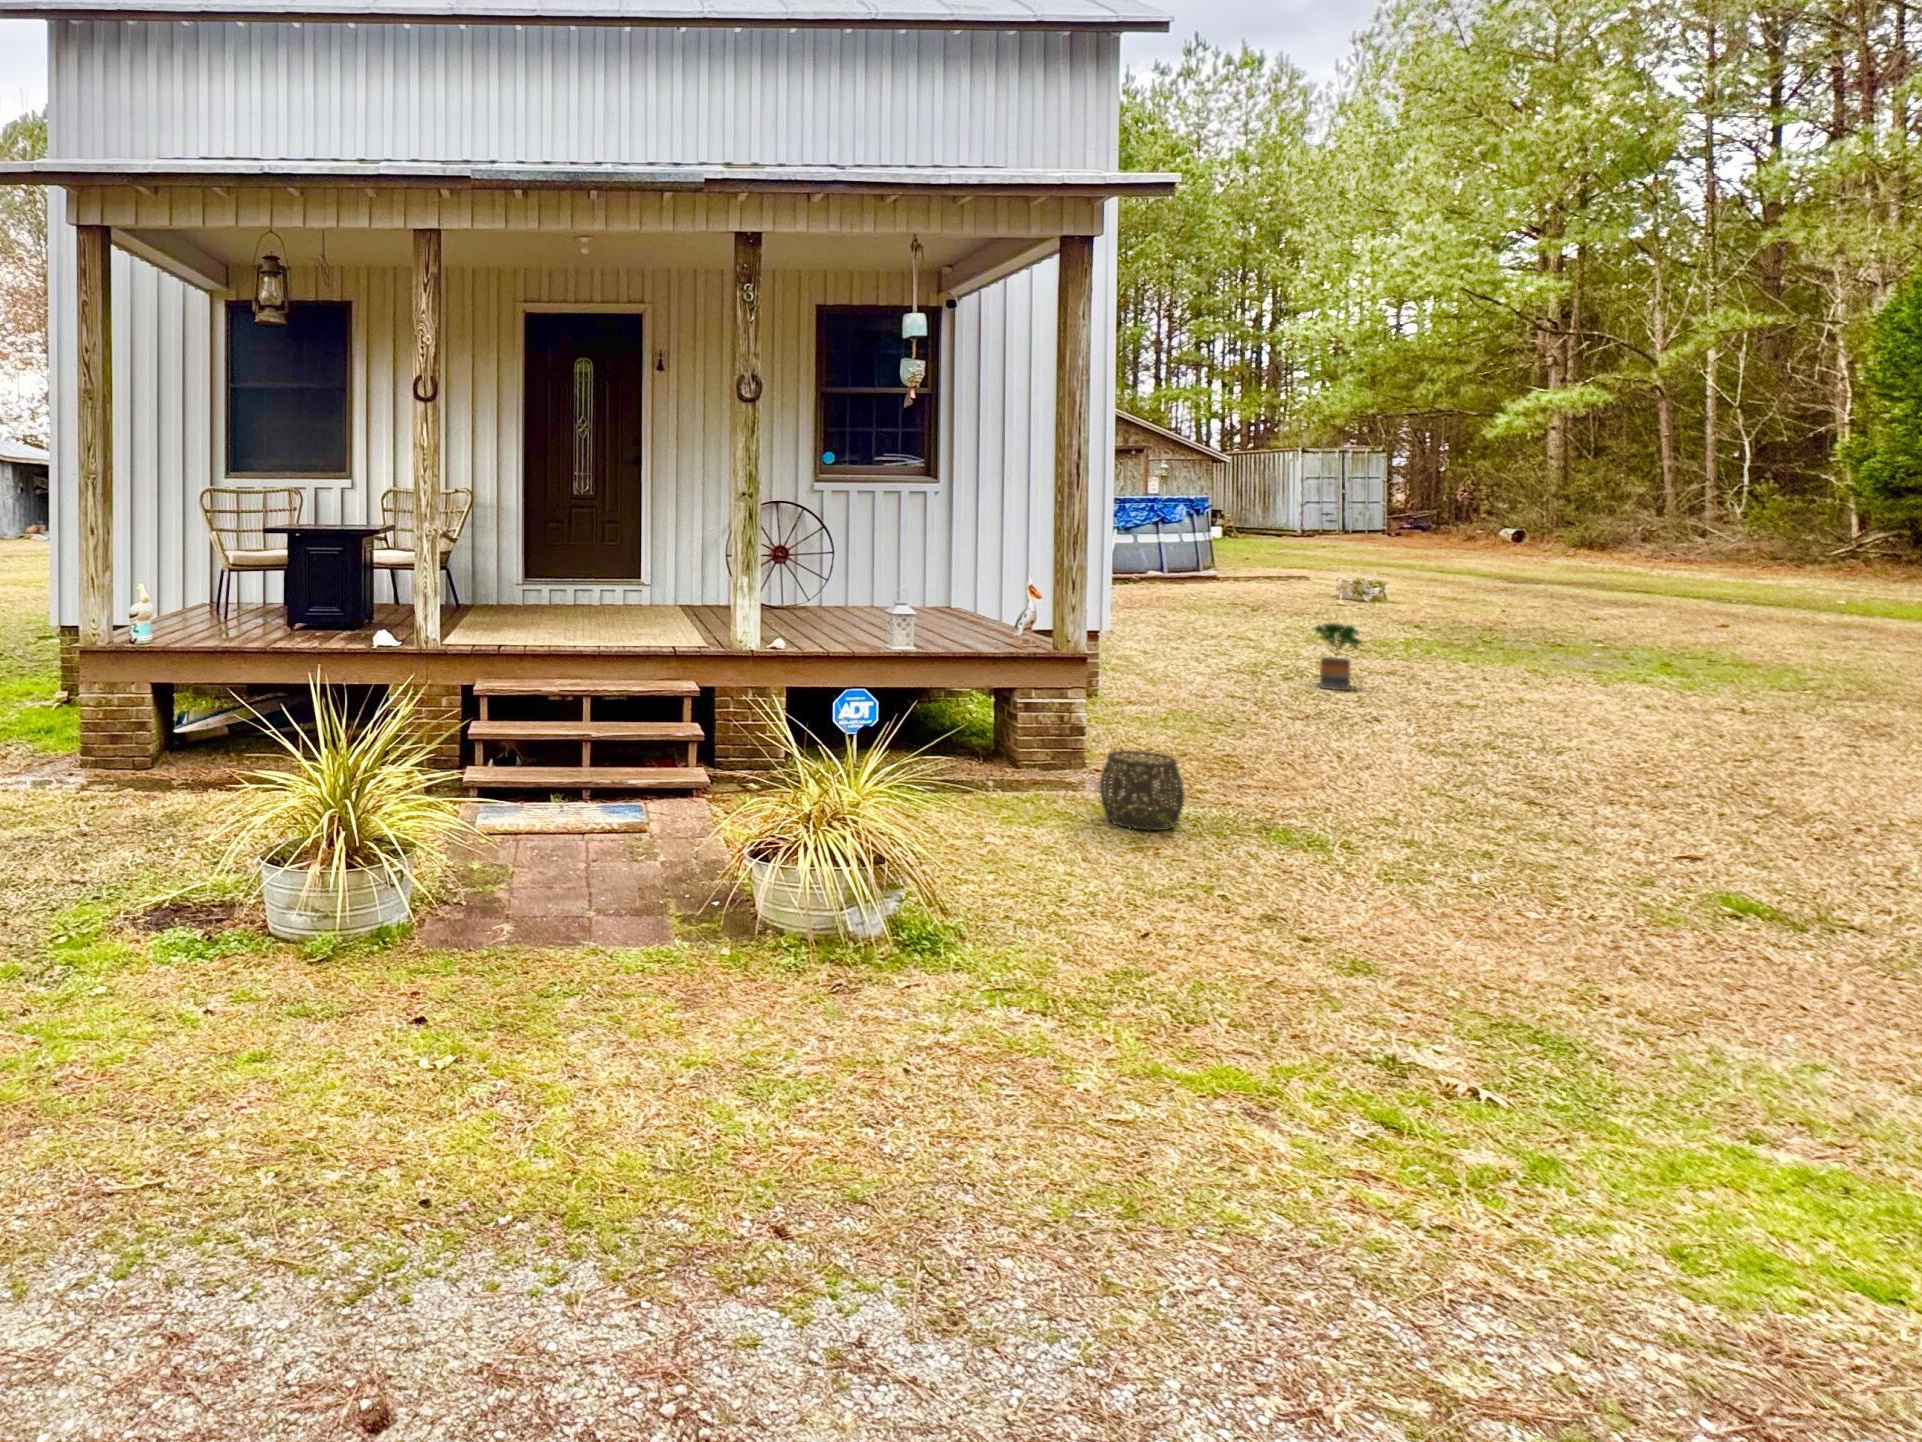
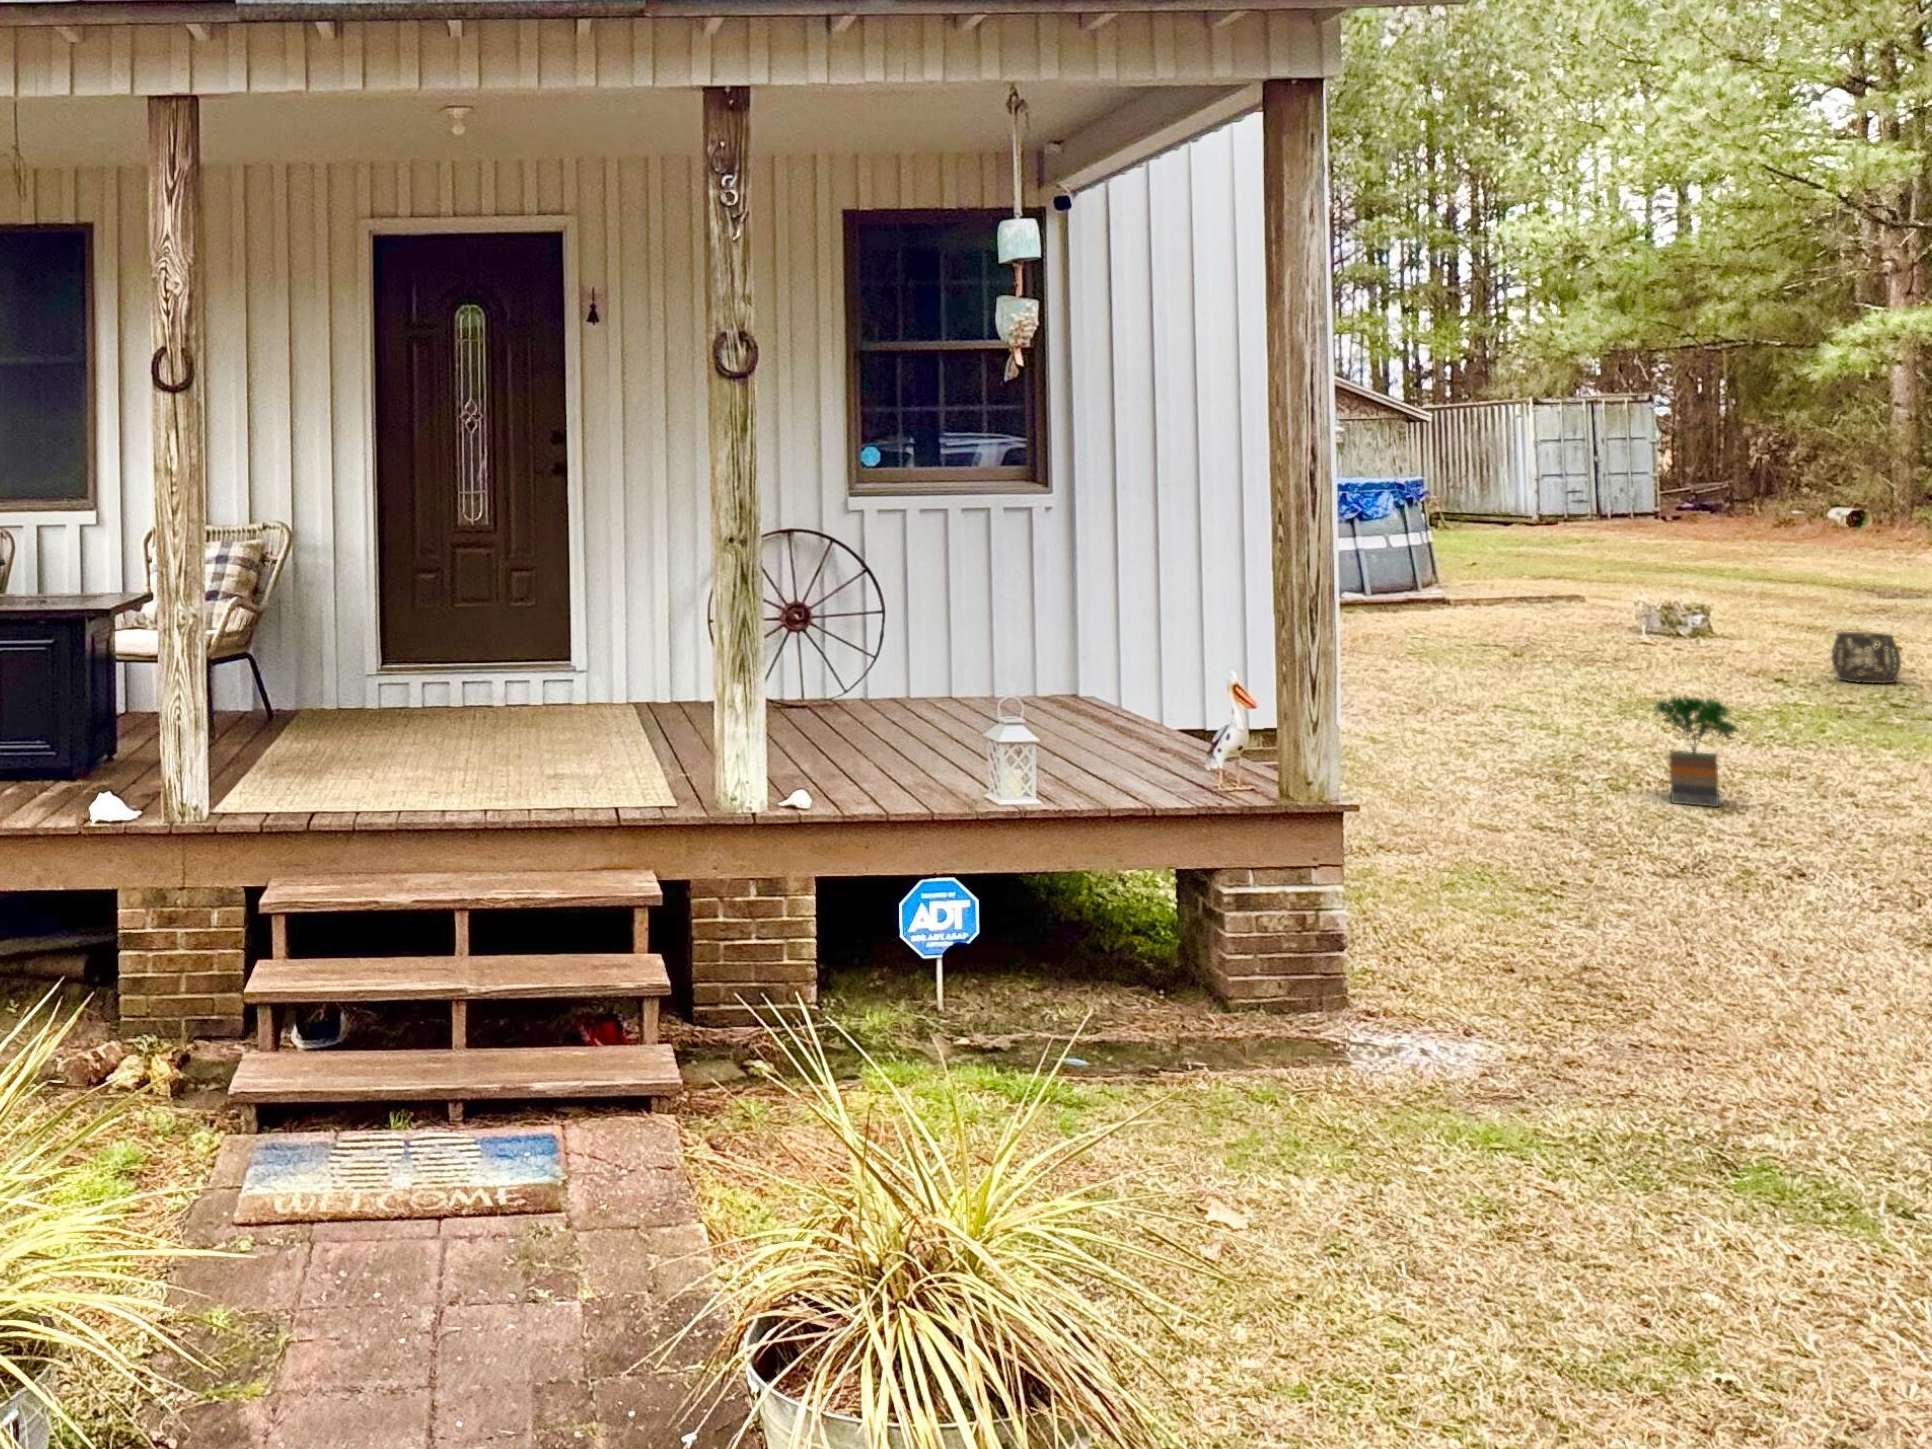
woven basket: present [1100,750,1184,831] -> present [1832,632,1901,683]

